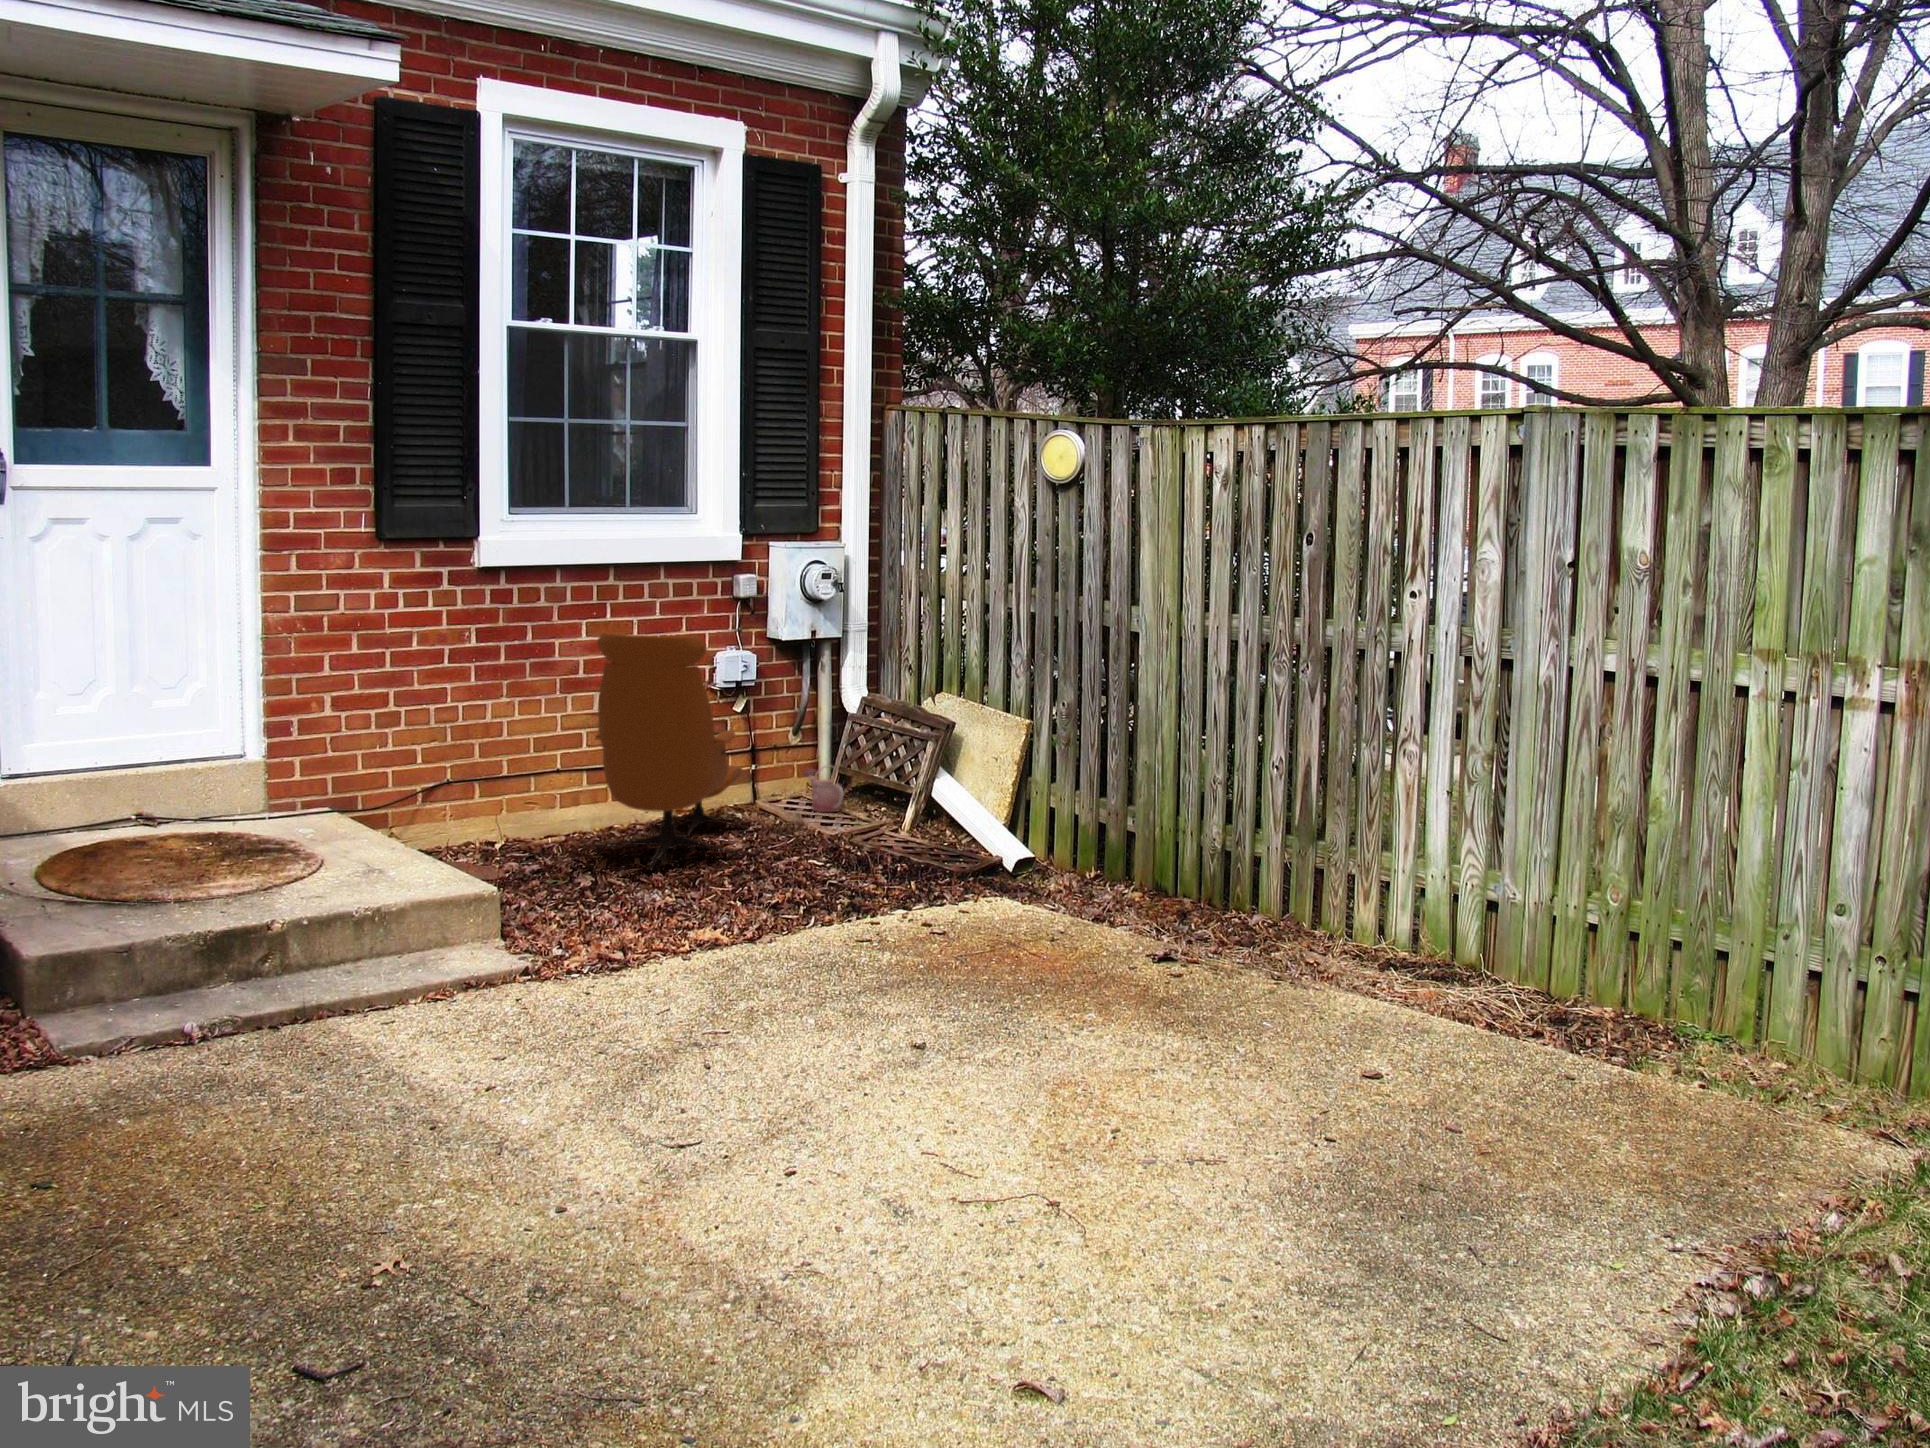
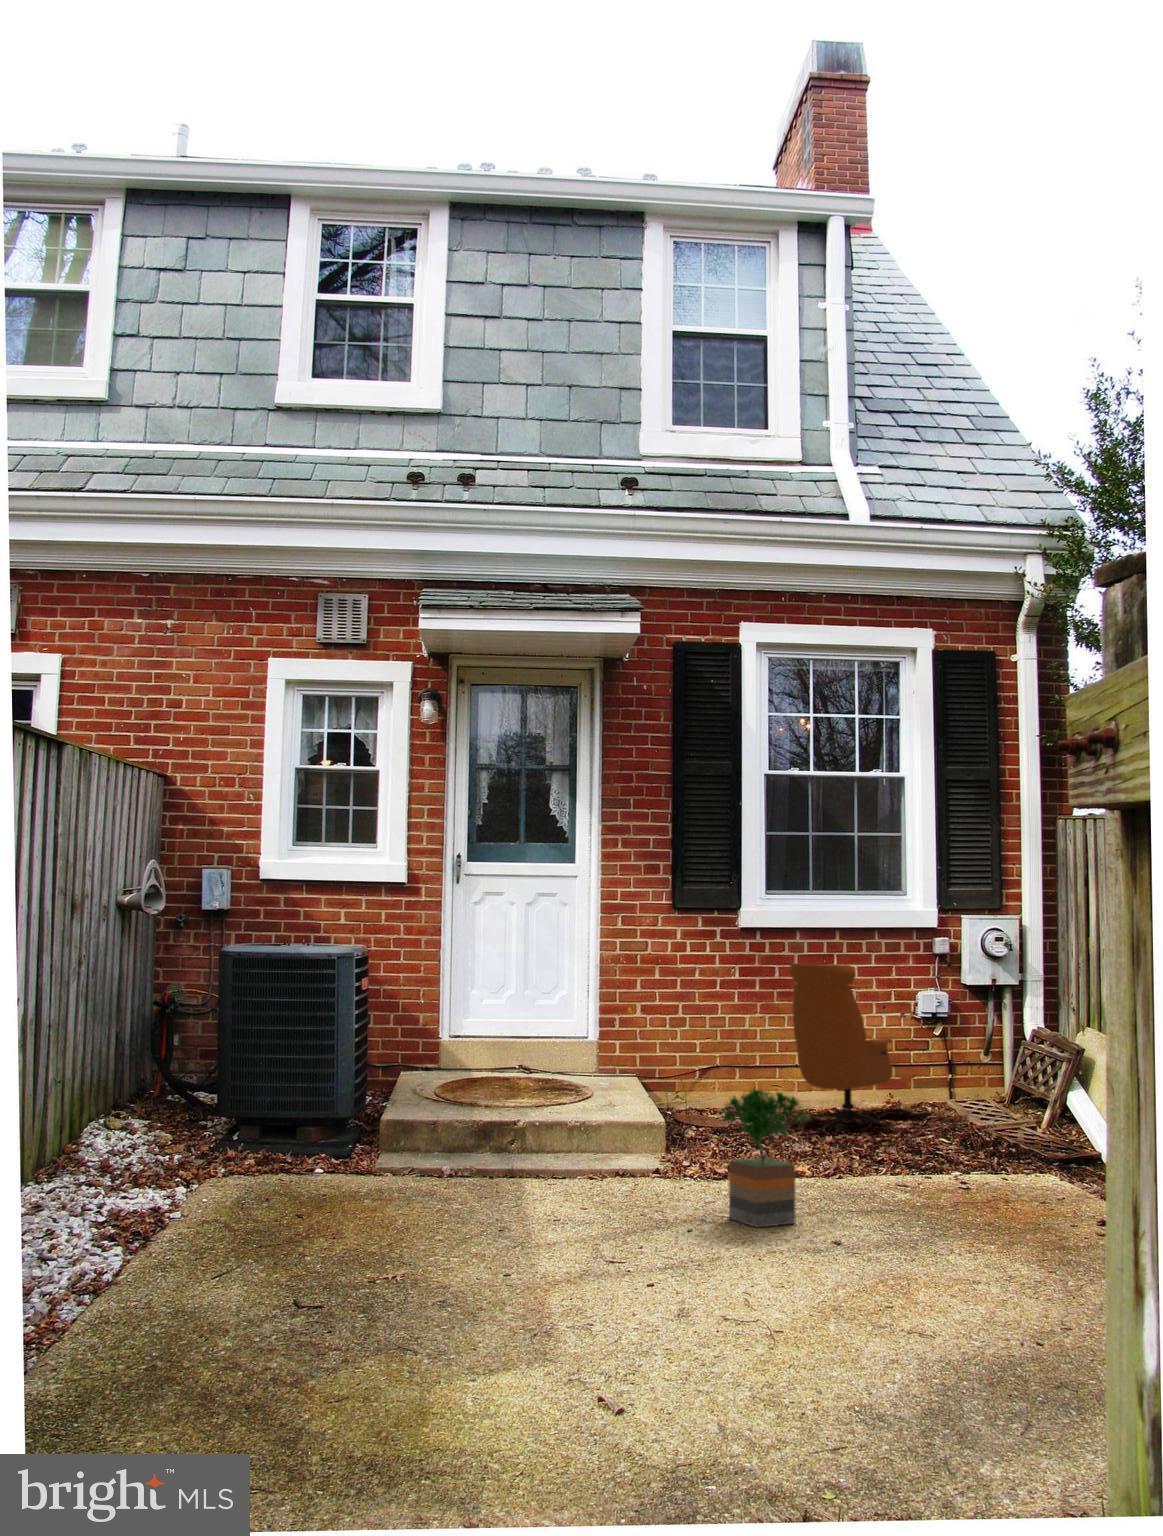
watering can: present [803,766,844,812] -> none [991,1082,1017,1118]
potted tree: none [765,888,894,1103] -> present [724,1088,809,1227]

